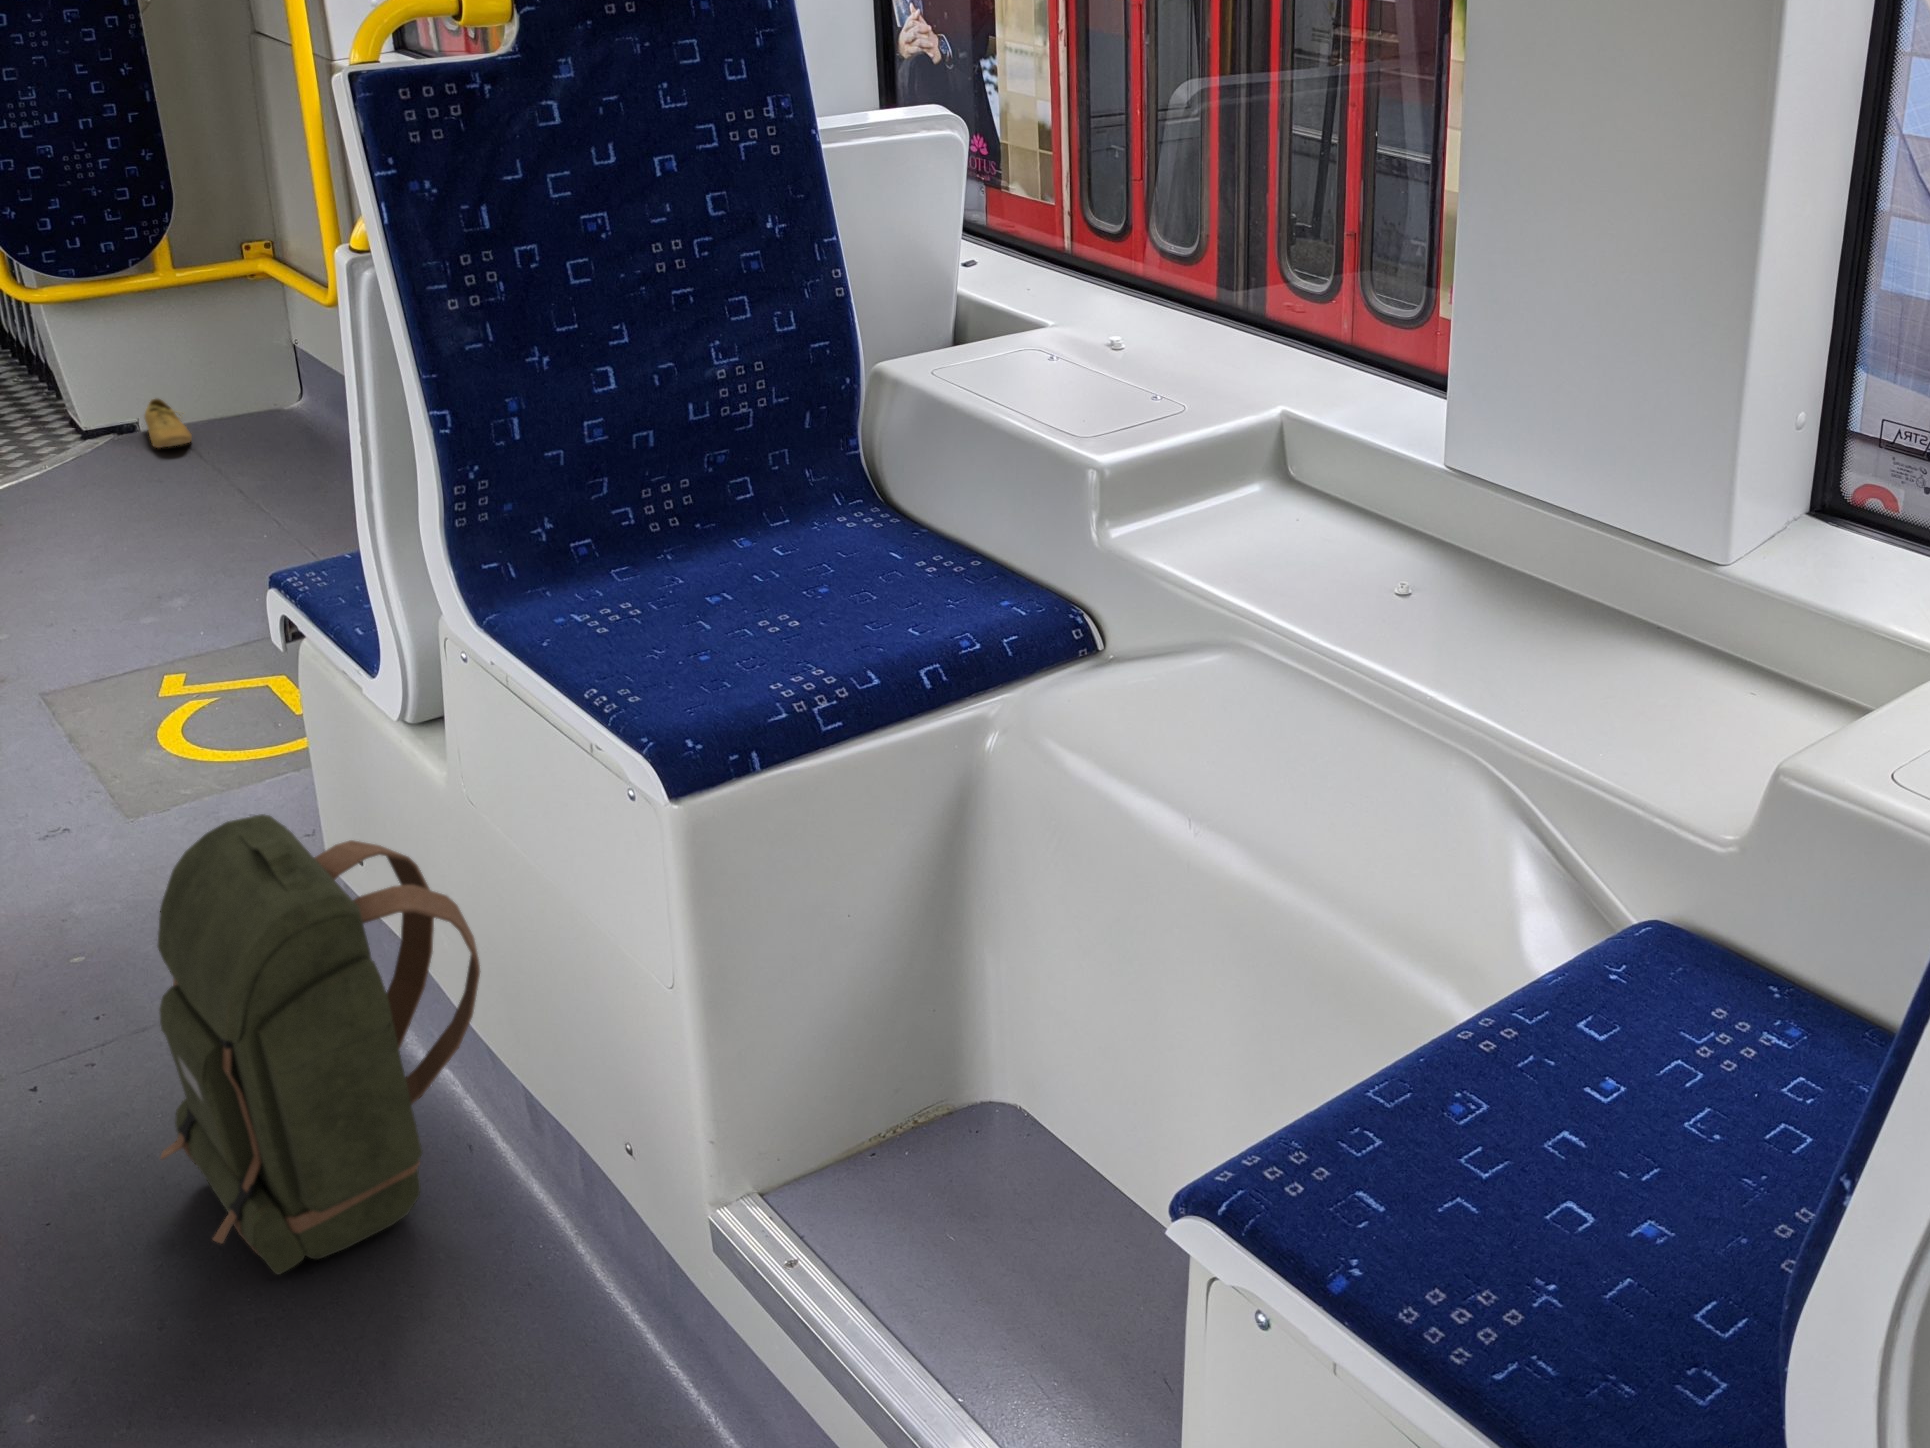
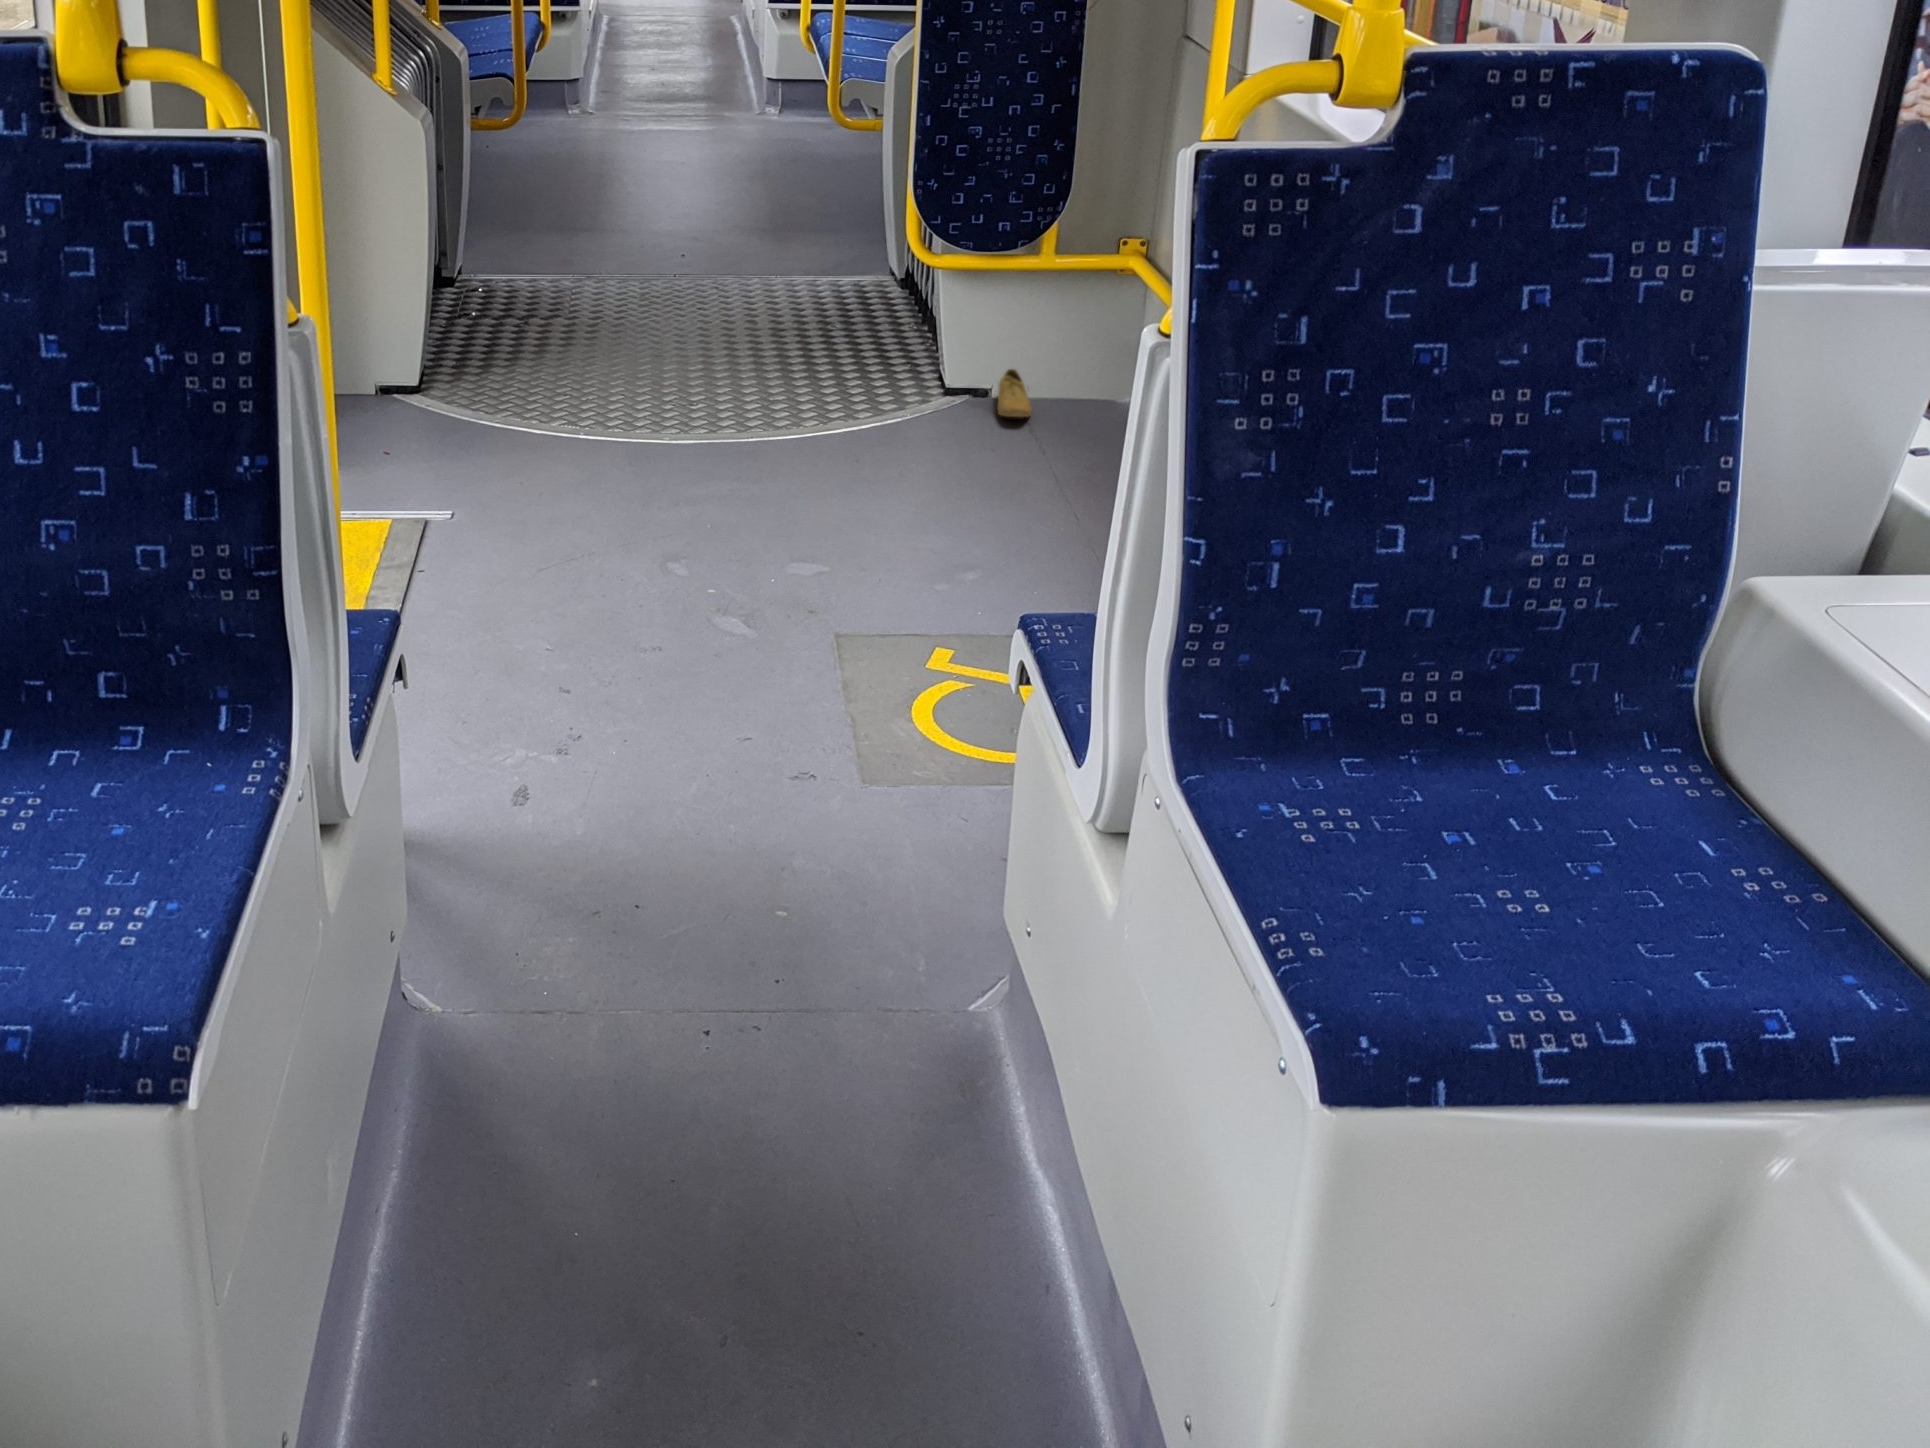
backpack: present [157,814,480,1274] -> none [764,888,1088,1351]

